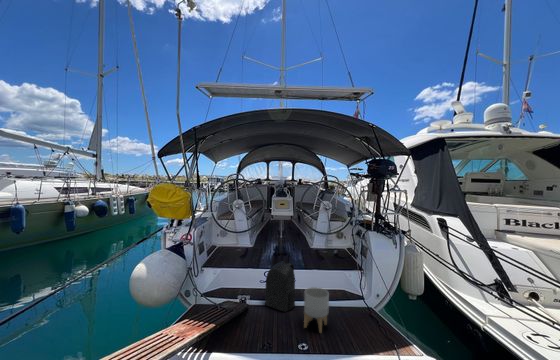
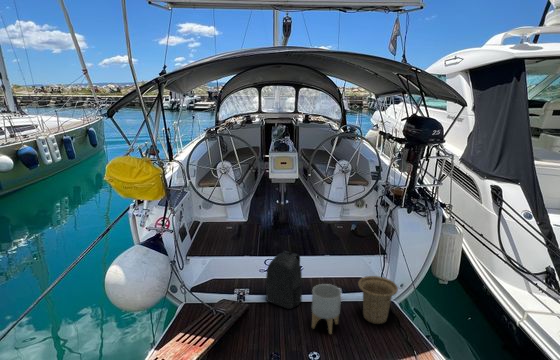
basket: none [343,283,377,326] -> present [358,276,398,324]

